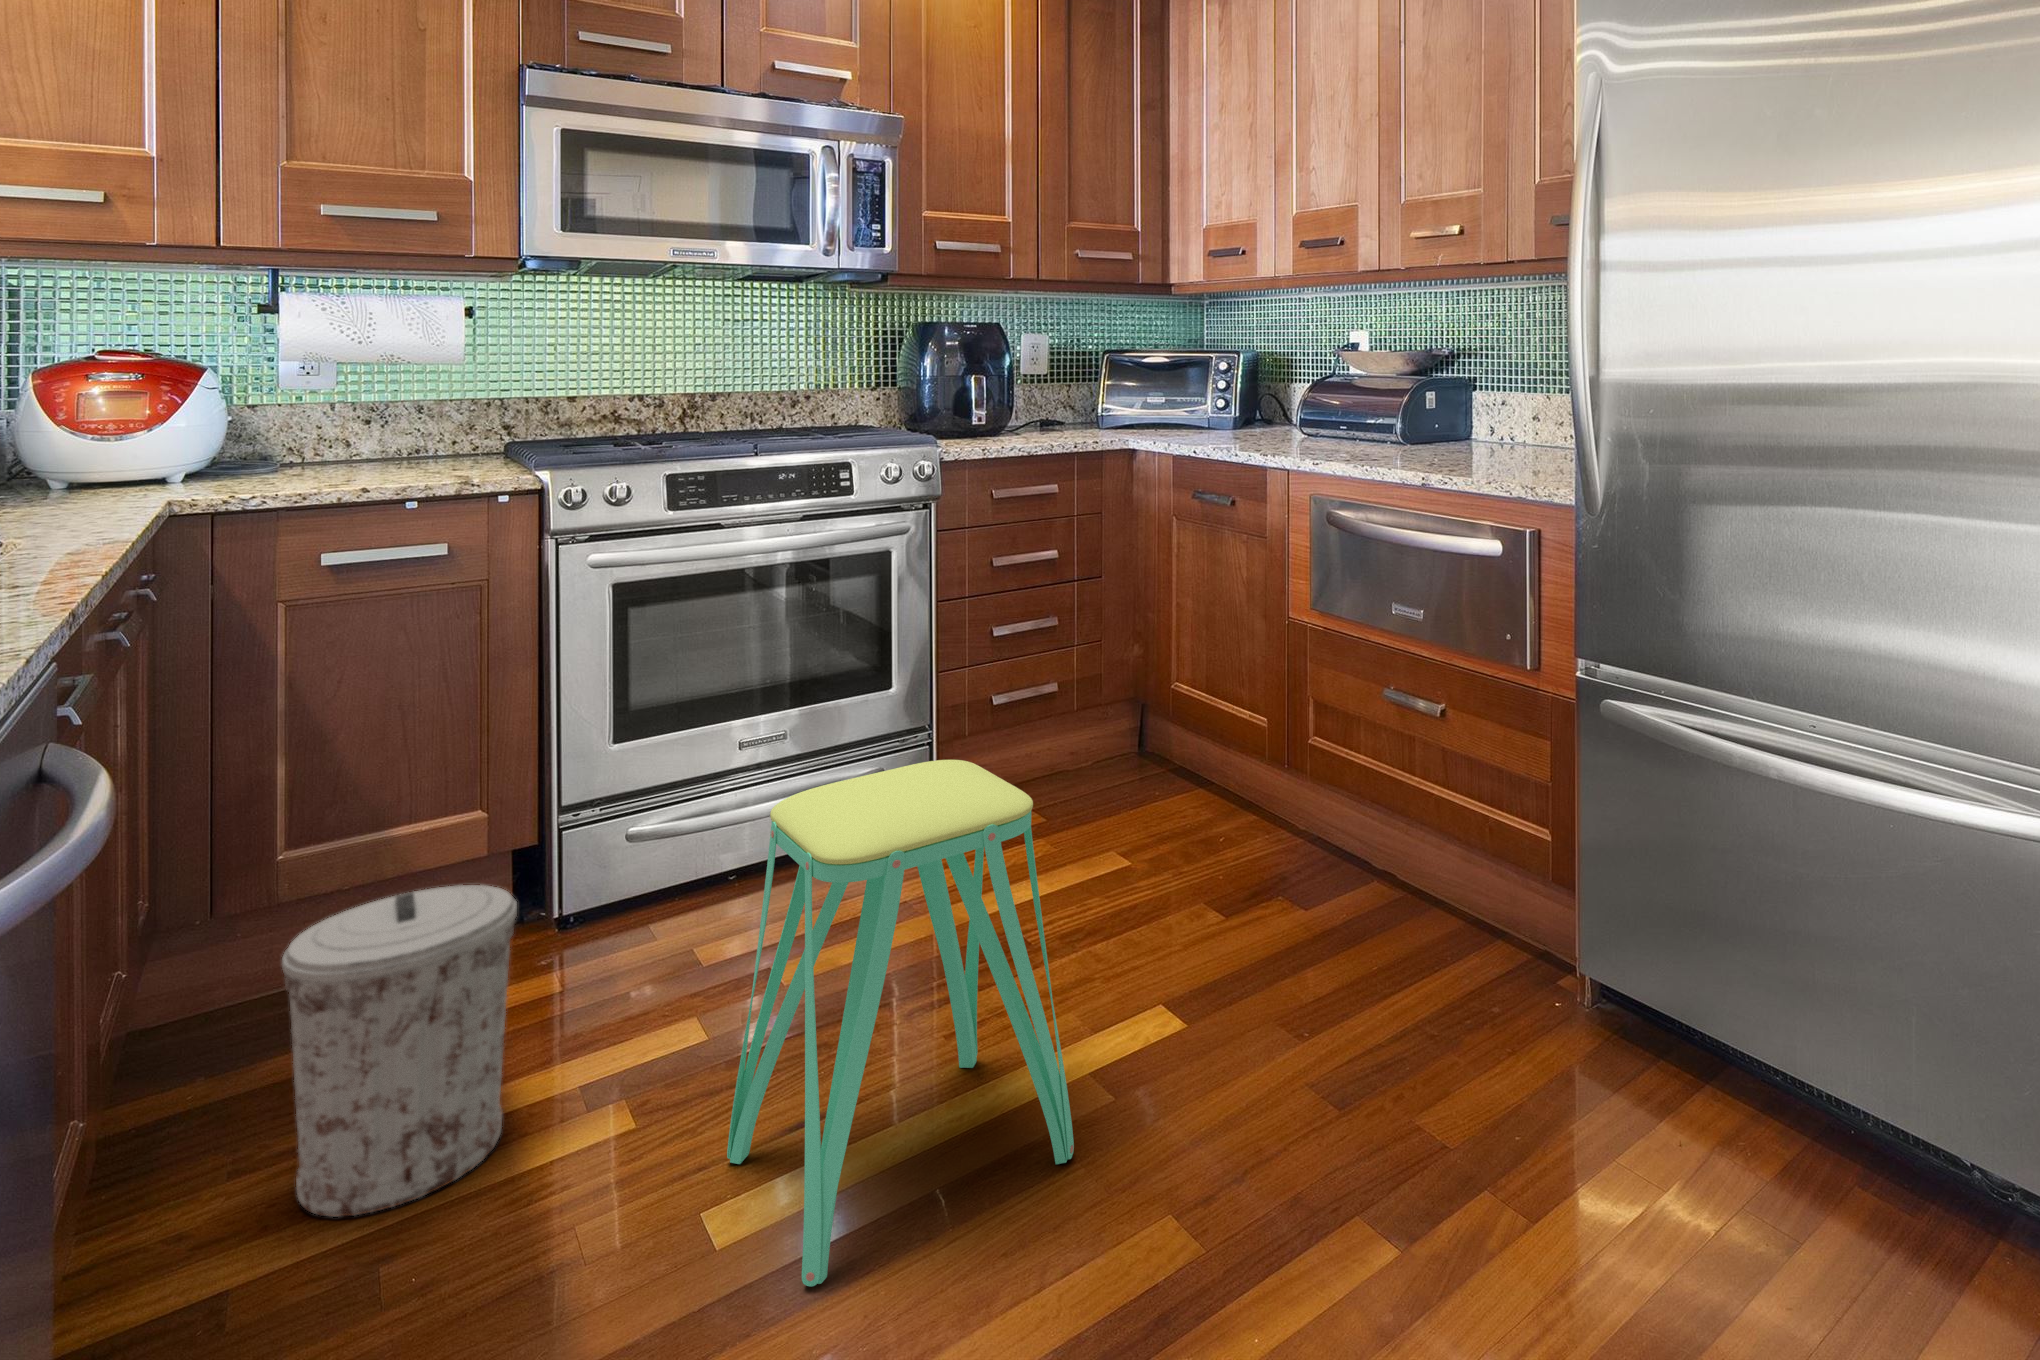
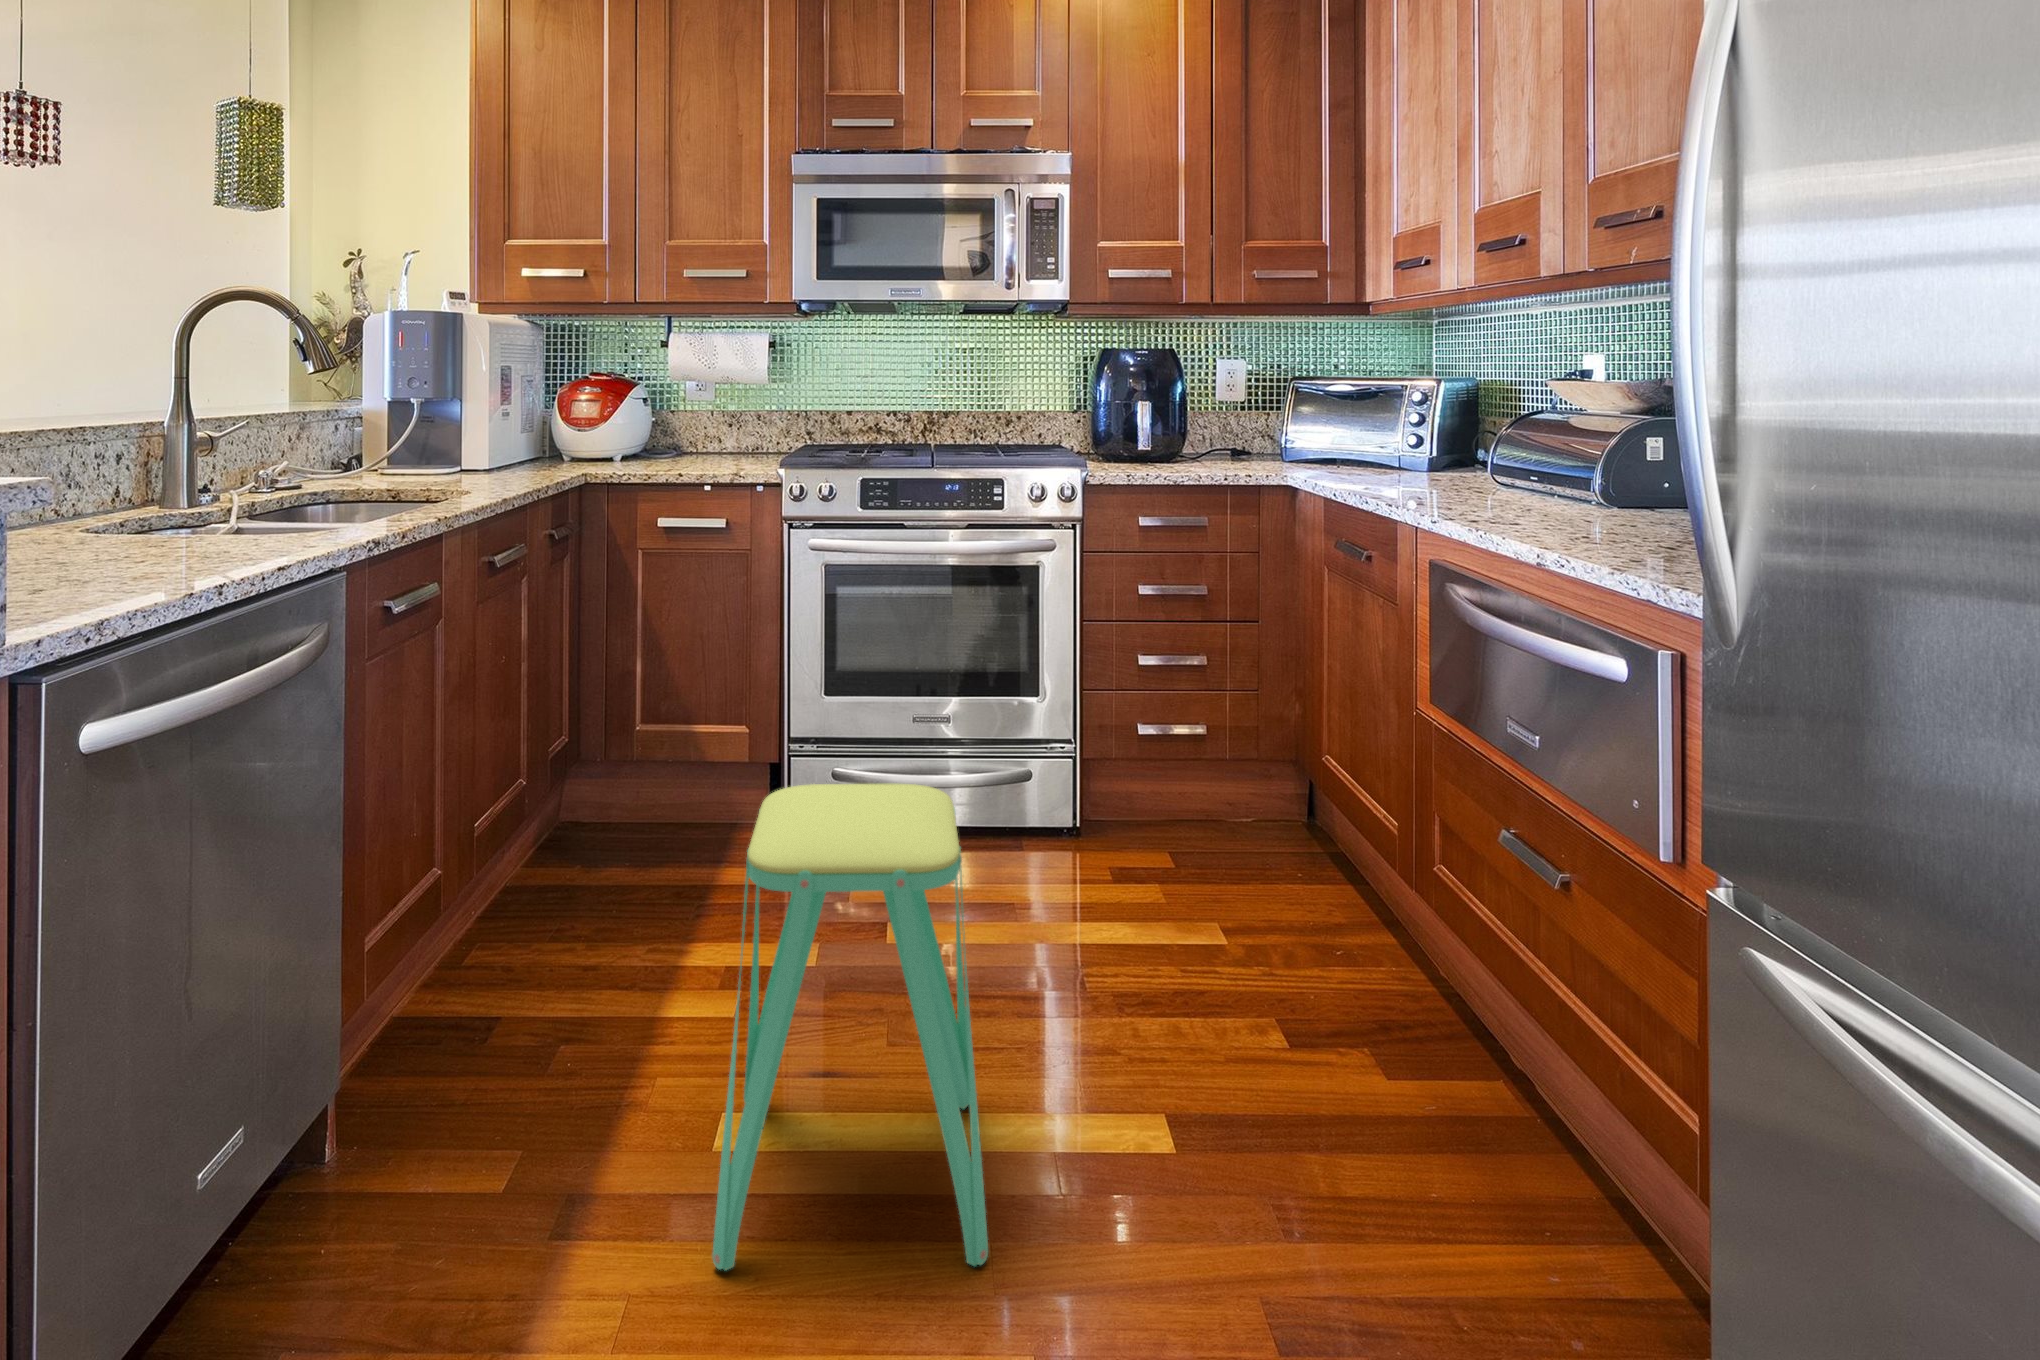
trash can: present [282,885,517,1217] -> none [518,789,660,1033]

